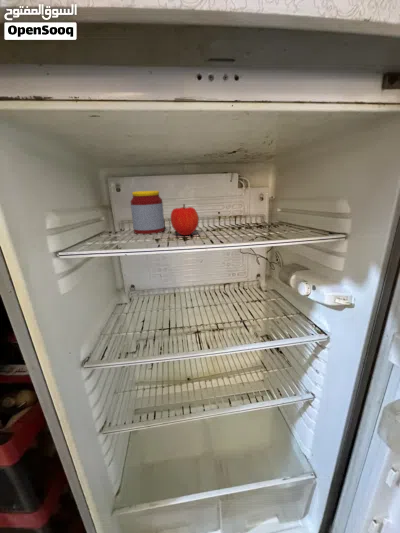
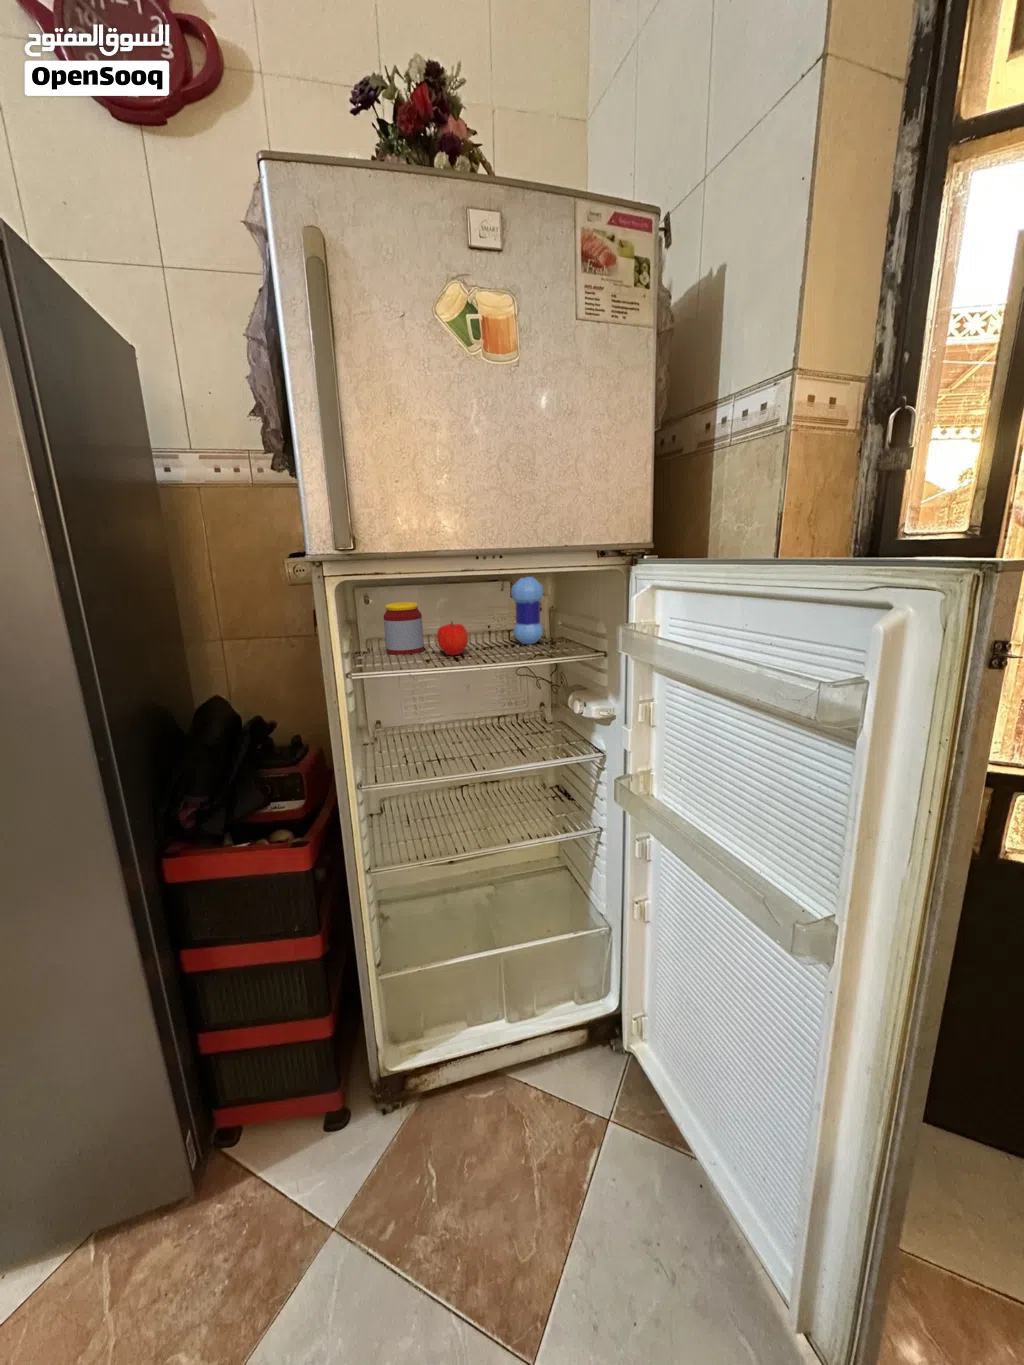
water bottle: none [239,159,267,228] -> present [511,577,543,644]

